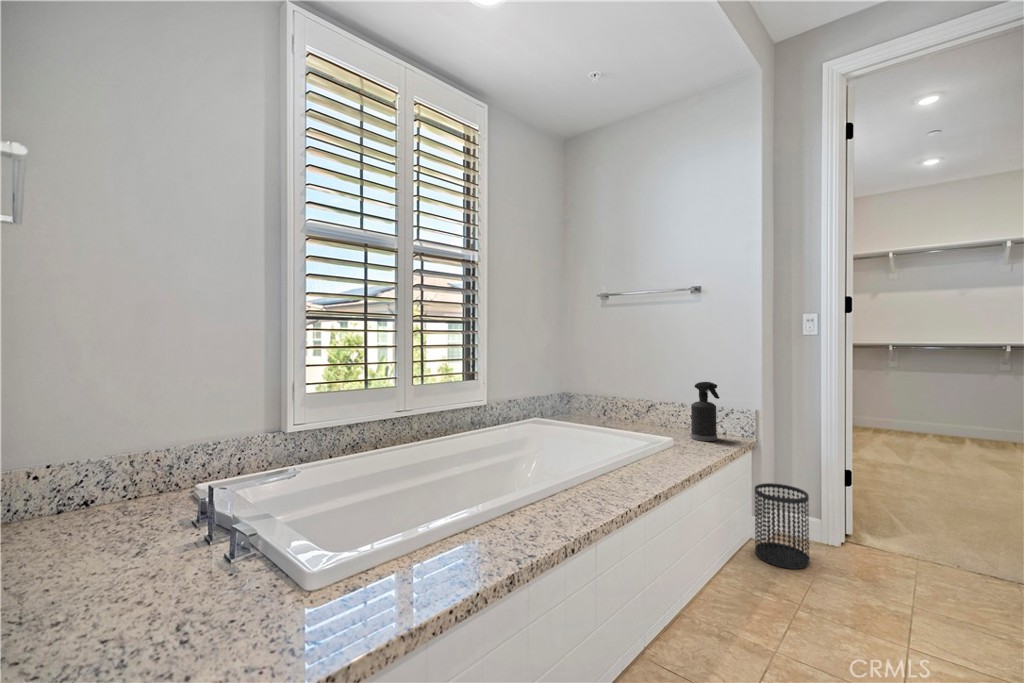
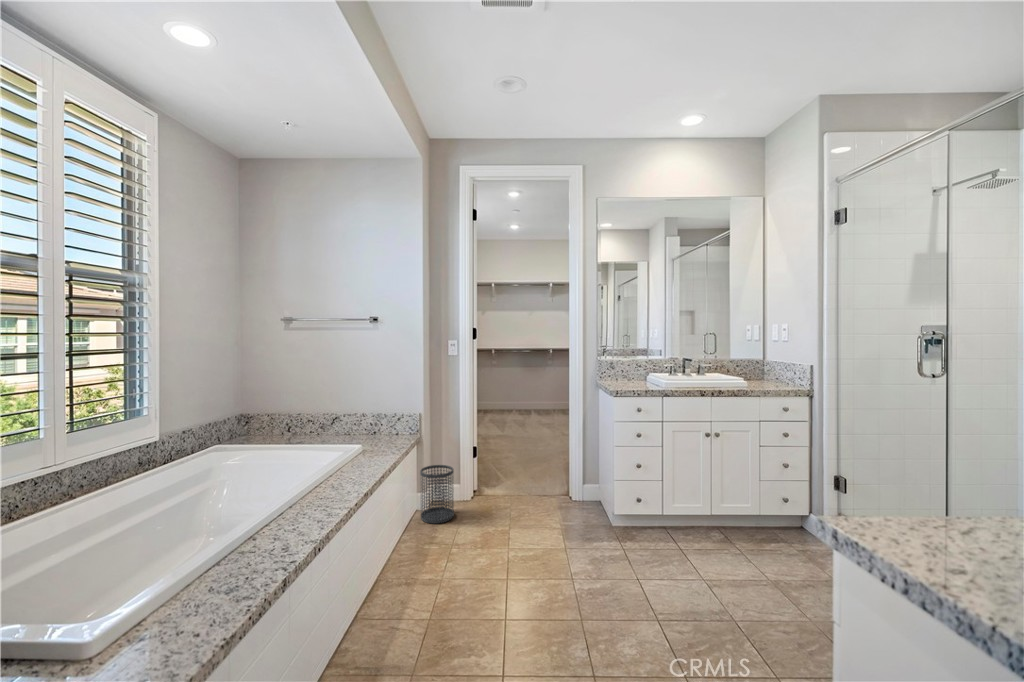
spray bottle: present [691,382,720,441] -> none [374,395,396,443]

